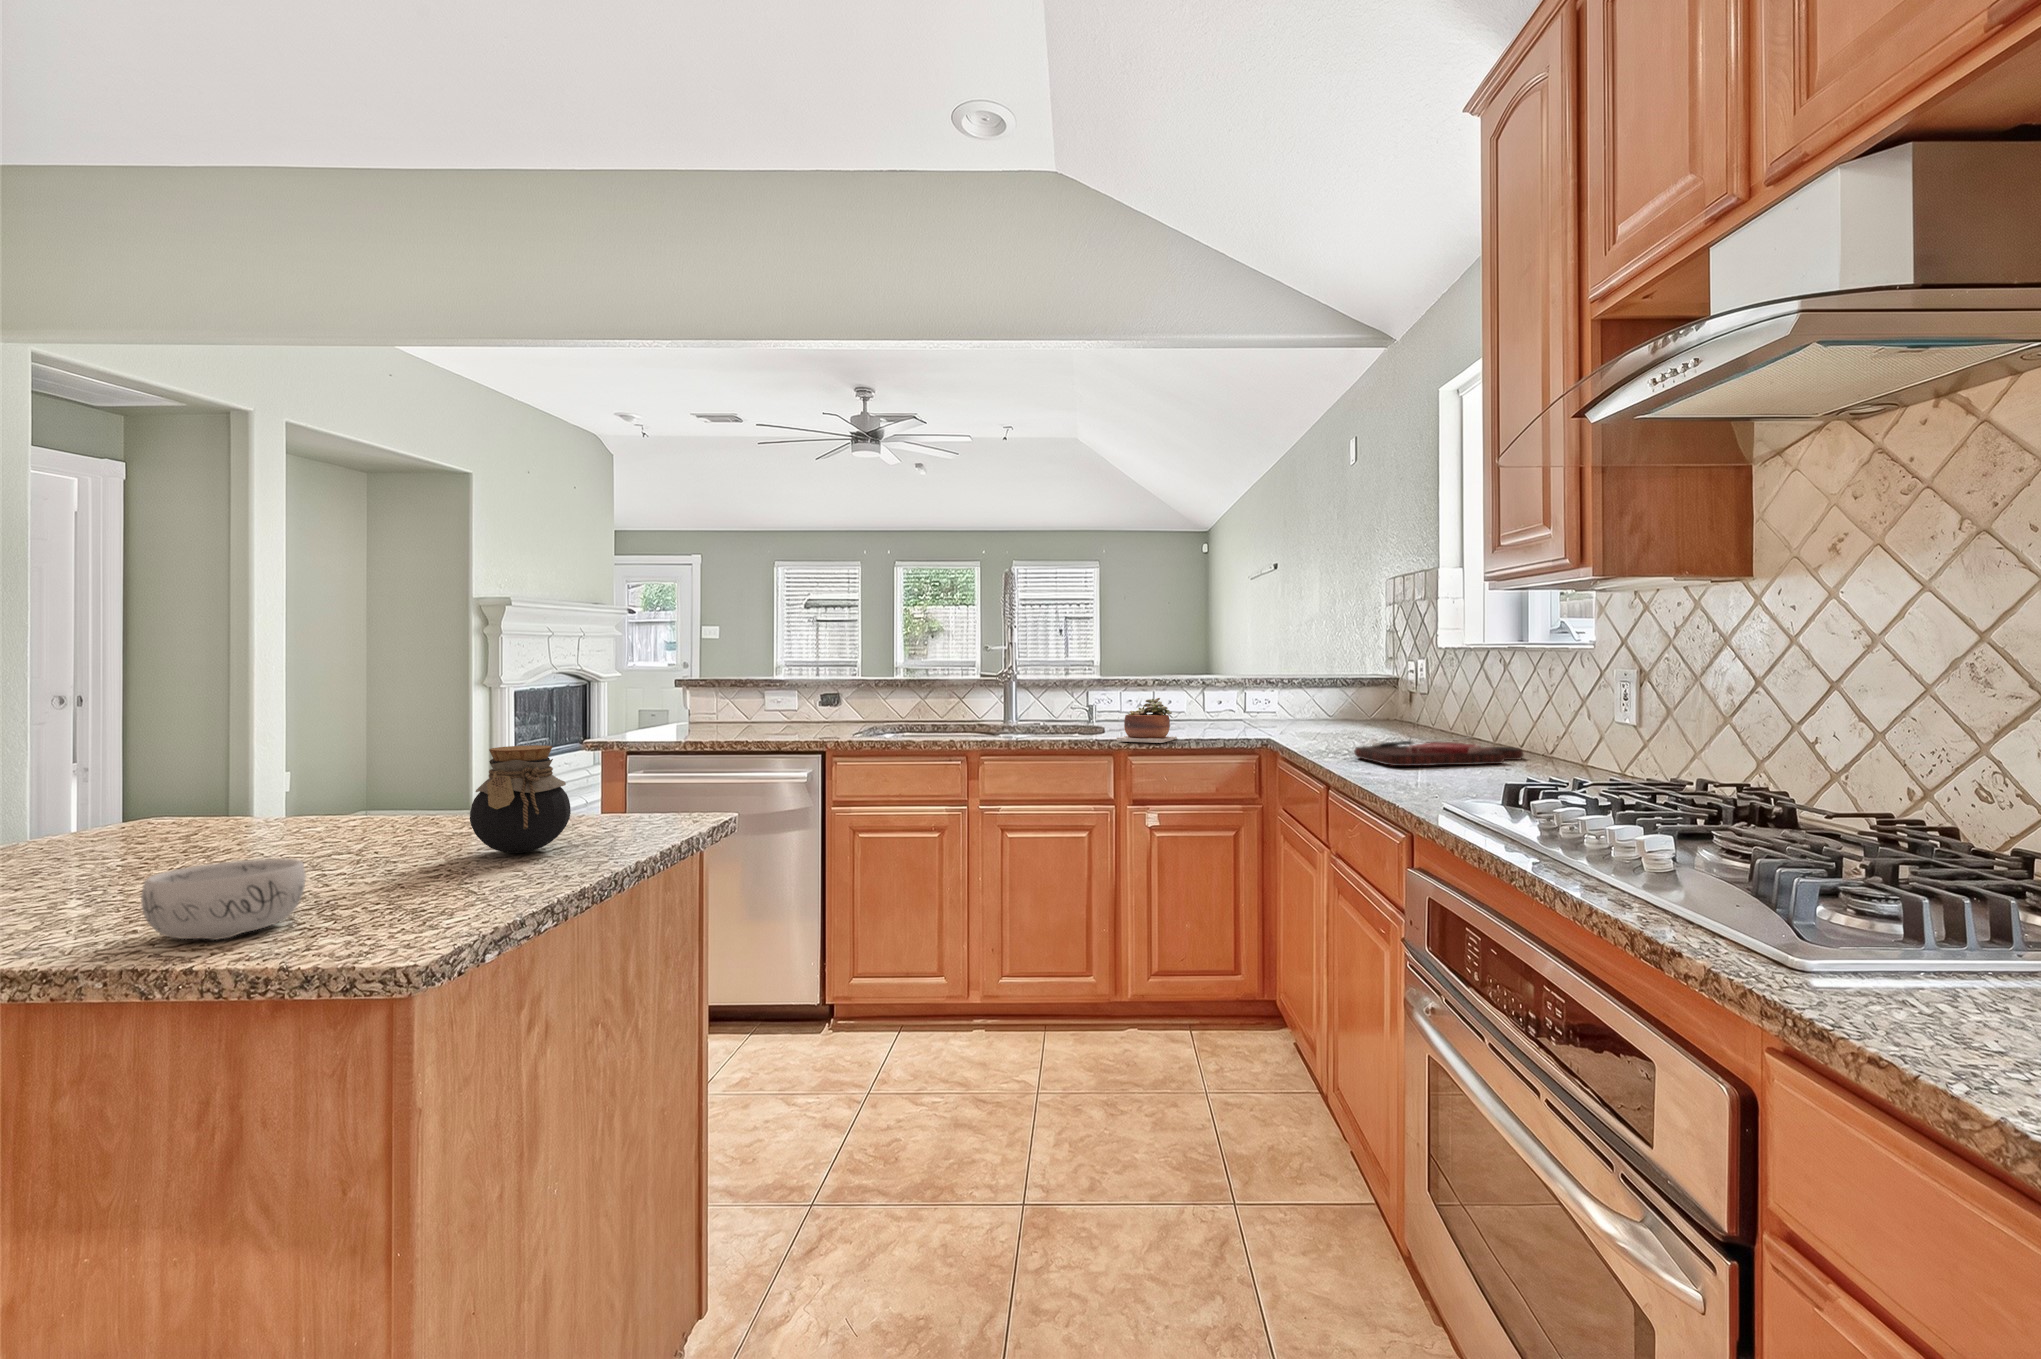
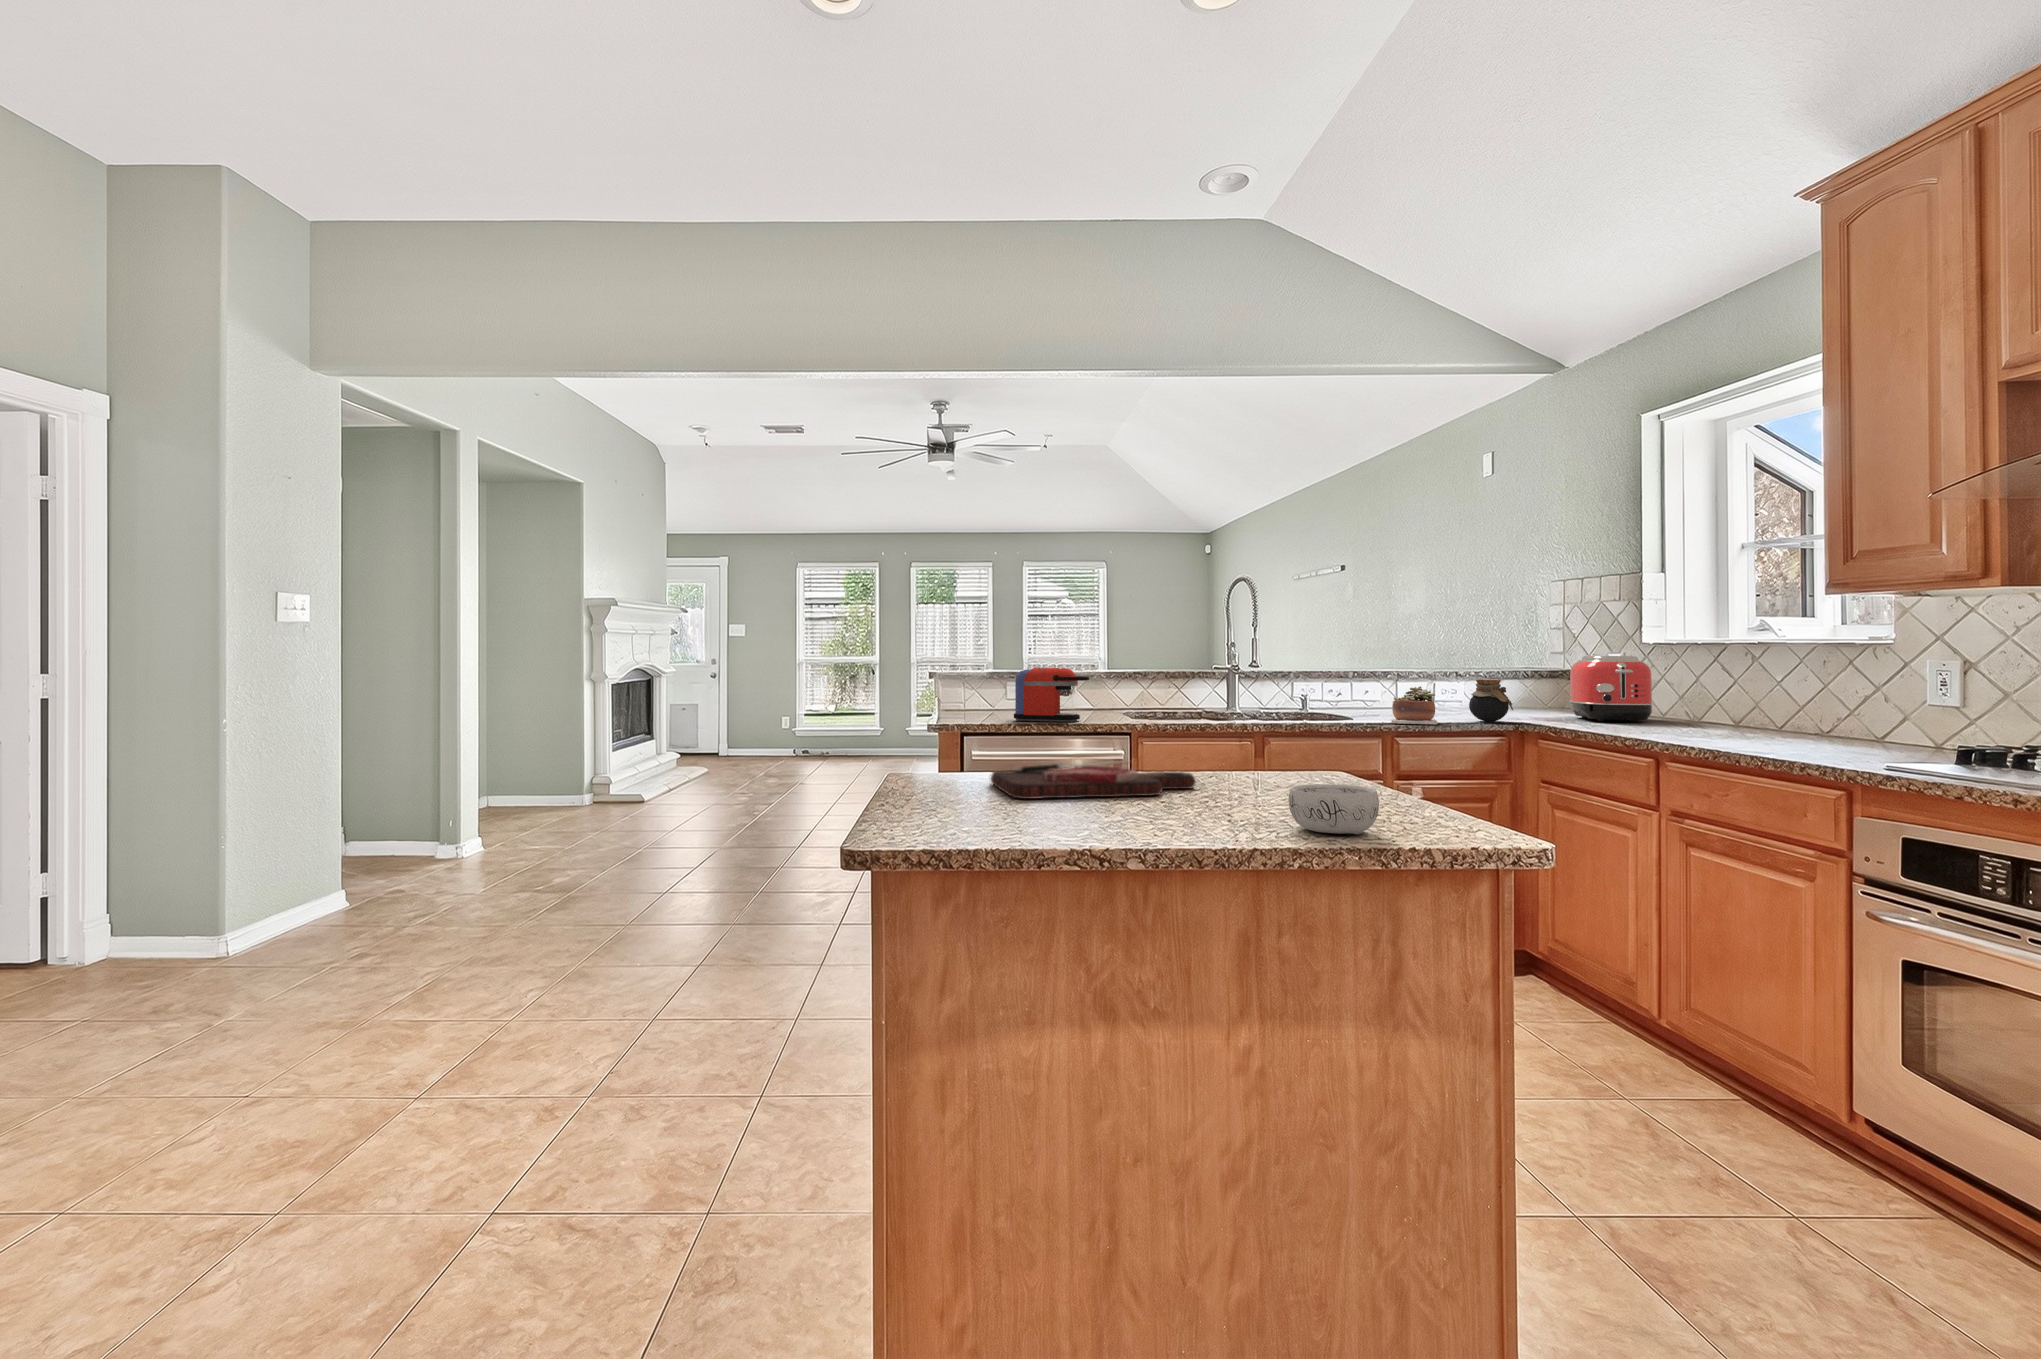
toaster: none [1338,662,1415,740] -> present [1569,656,1654,722]
coffee maker: none [725,676,806,739] -> present [1014,668,1089,722]
cutting board: present [1354,738,1523,766] -> present [991,761,1196,799]
jar: present [470,745,571,853] -> present [1469,679,1513,722]

